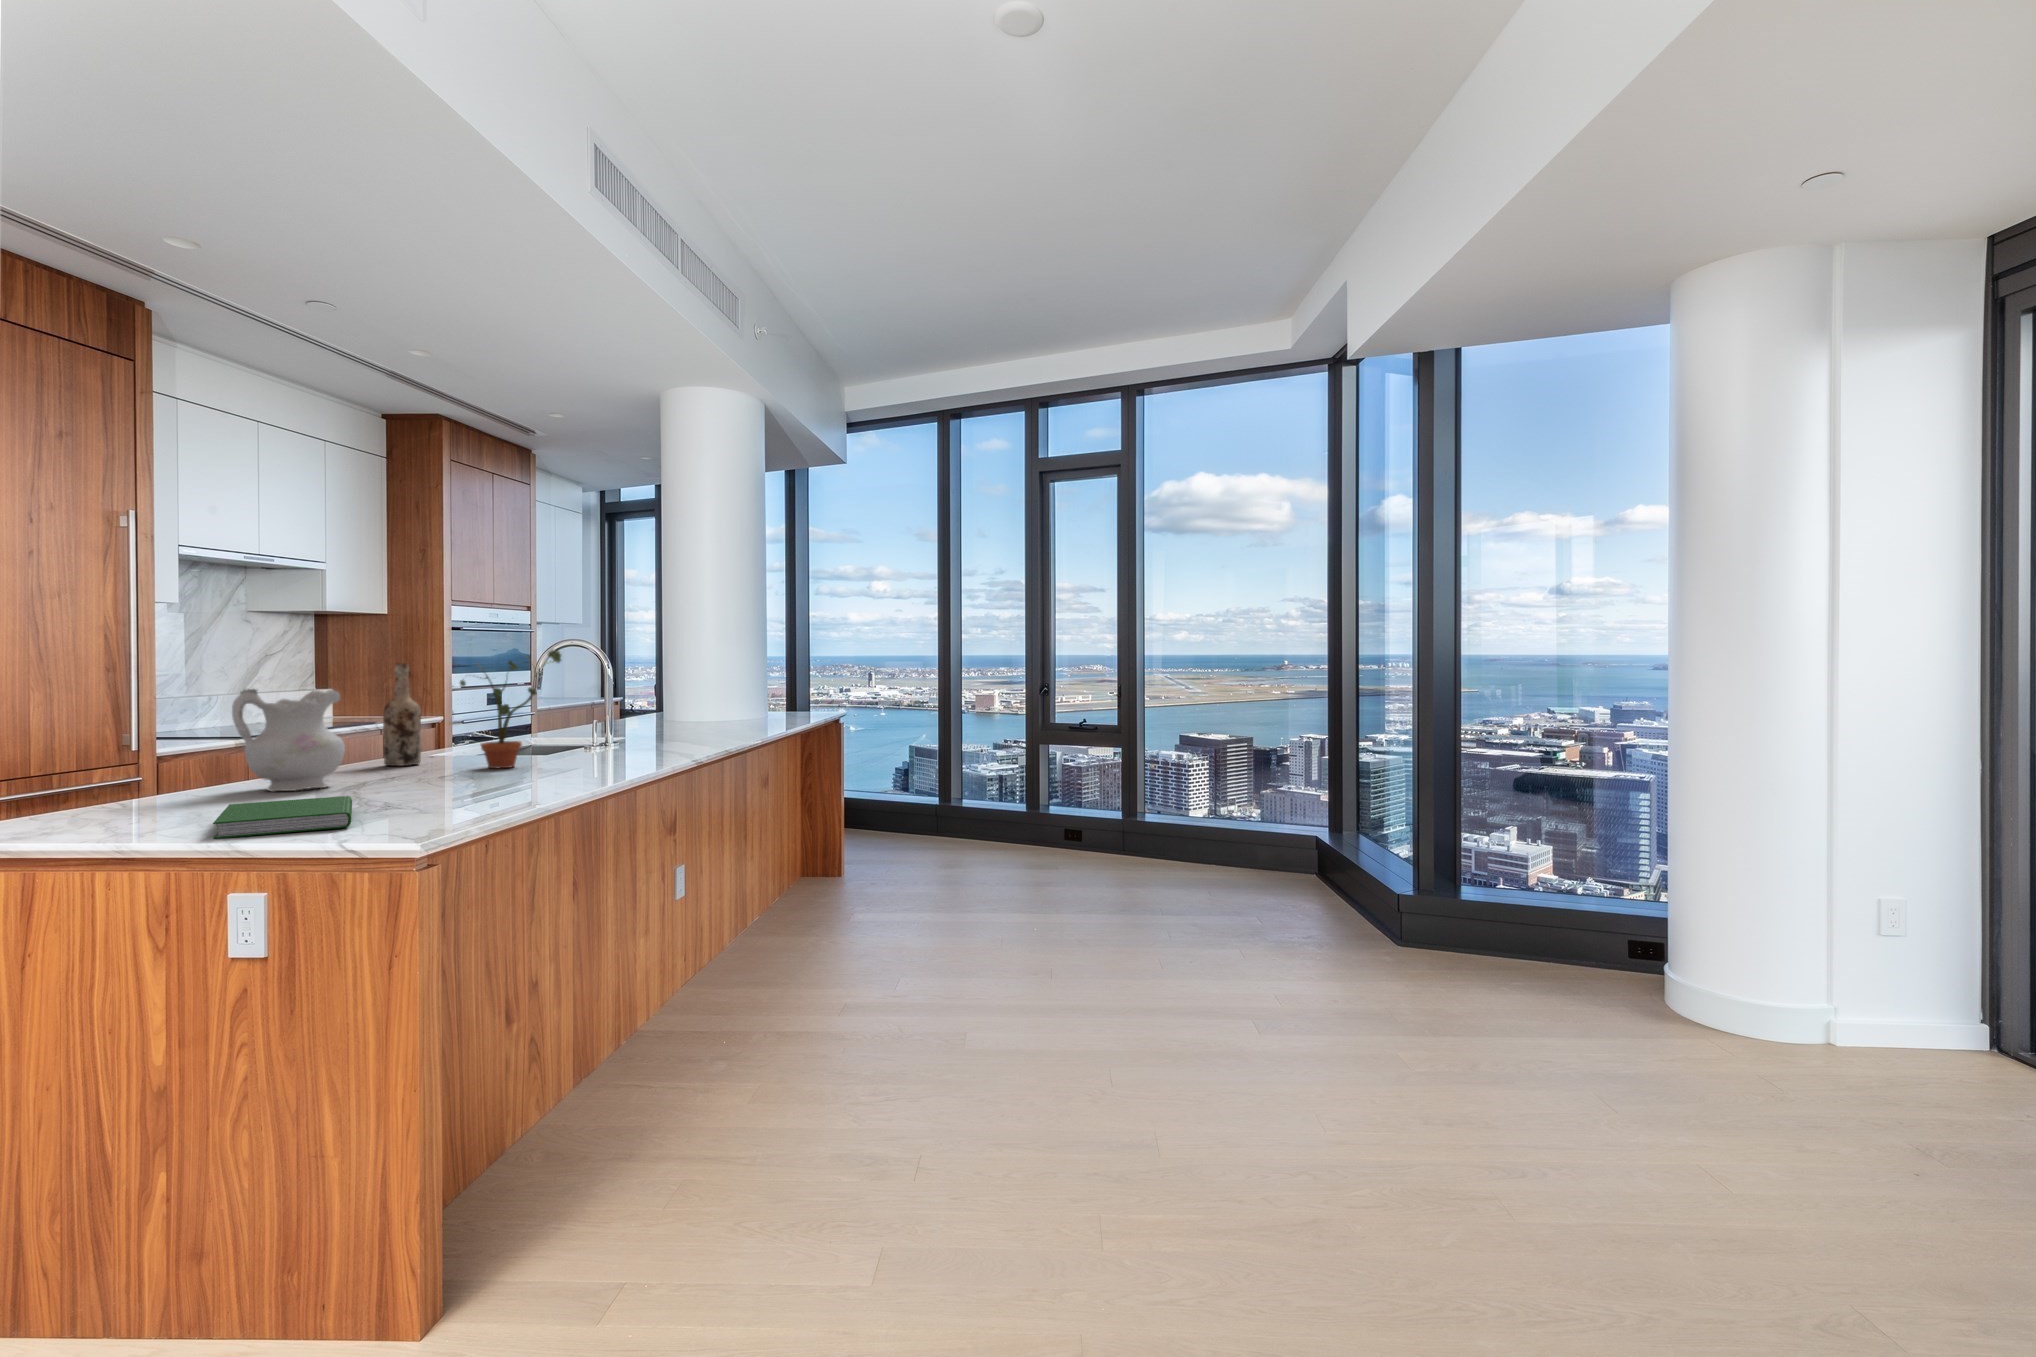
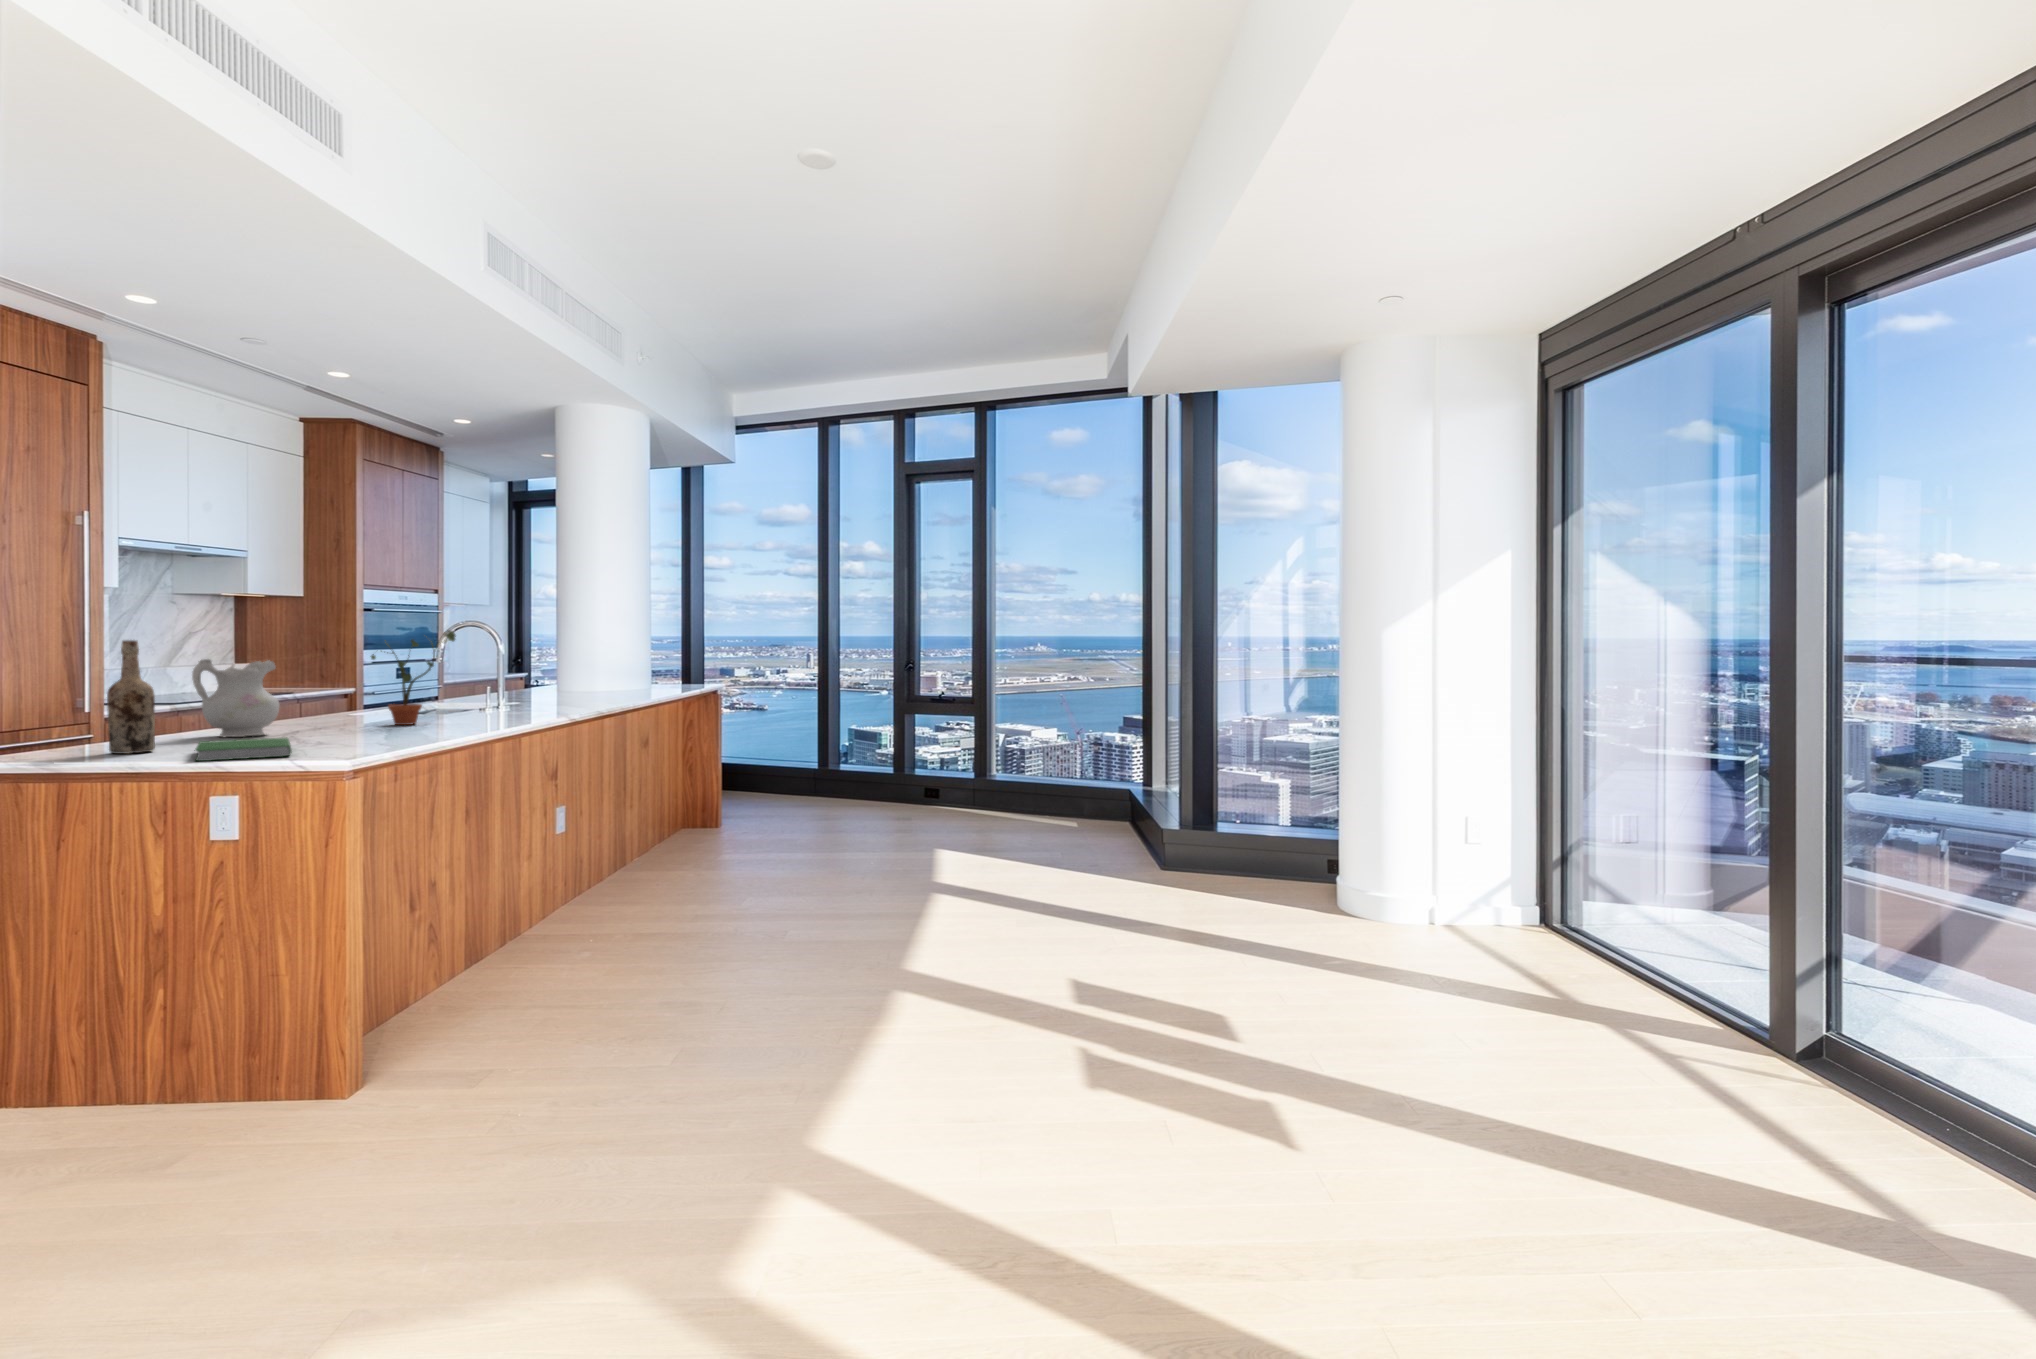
wine bottle: present [383,663,421,766] -> present [107,640,155,754]

